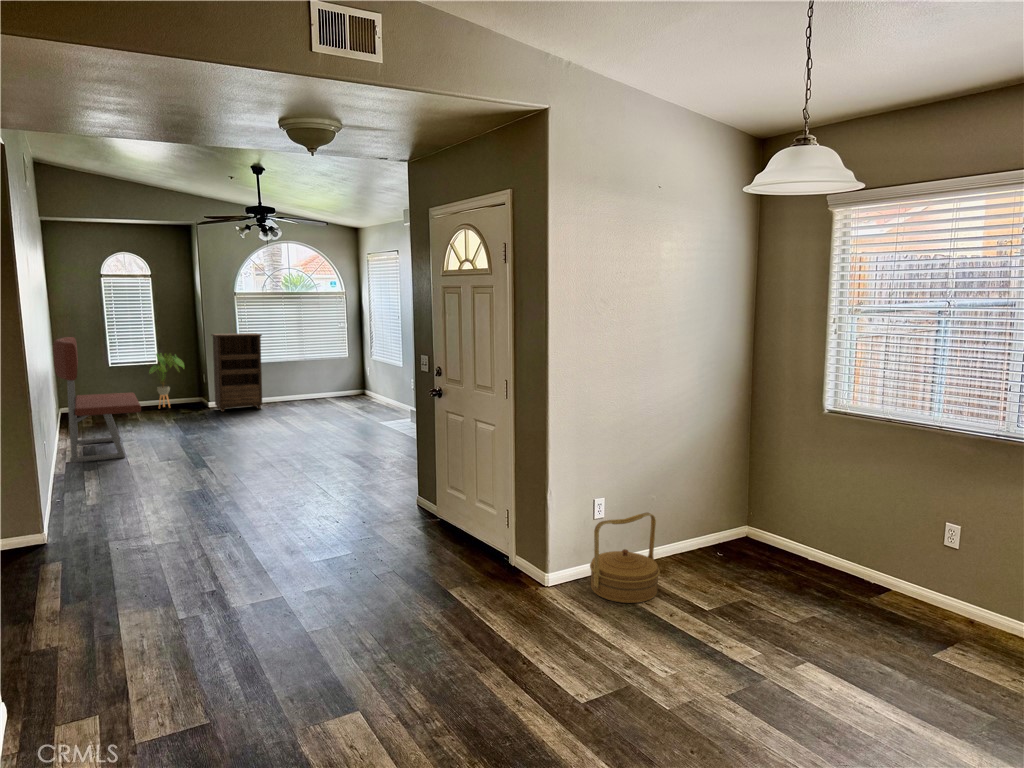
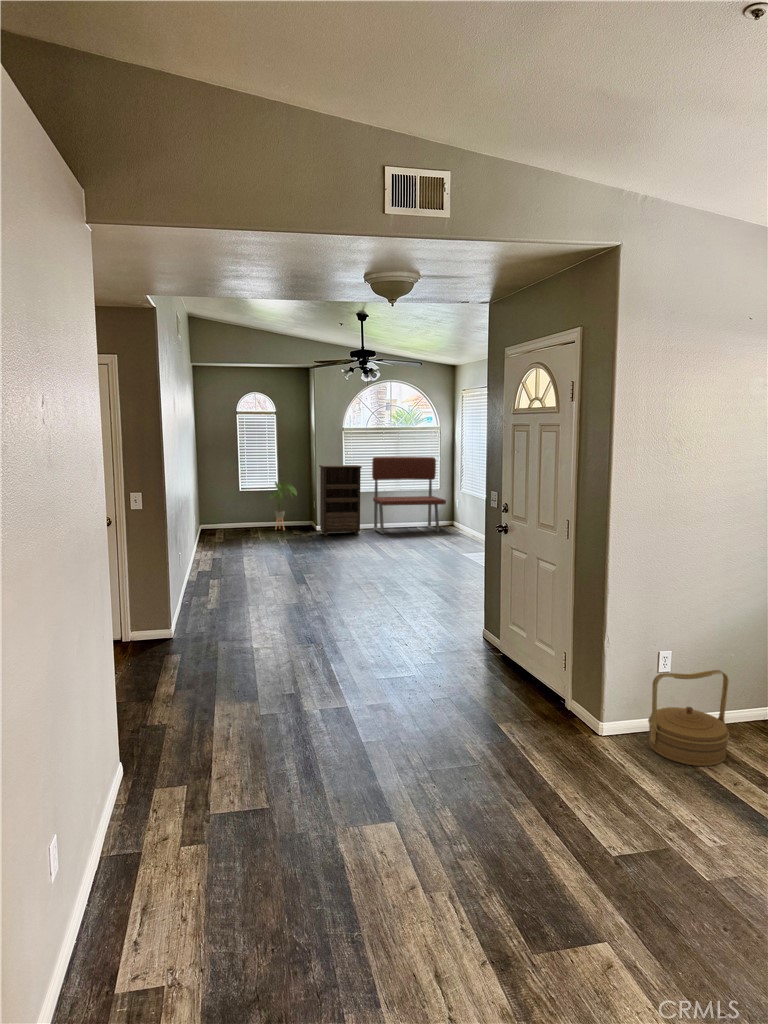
bench: present [53,337,141,463] -> present [372,457,446,534]

